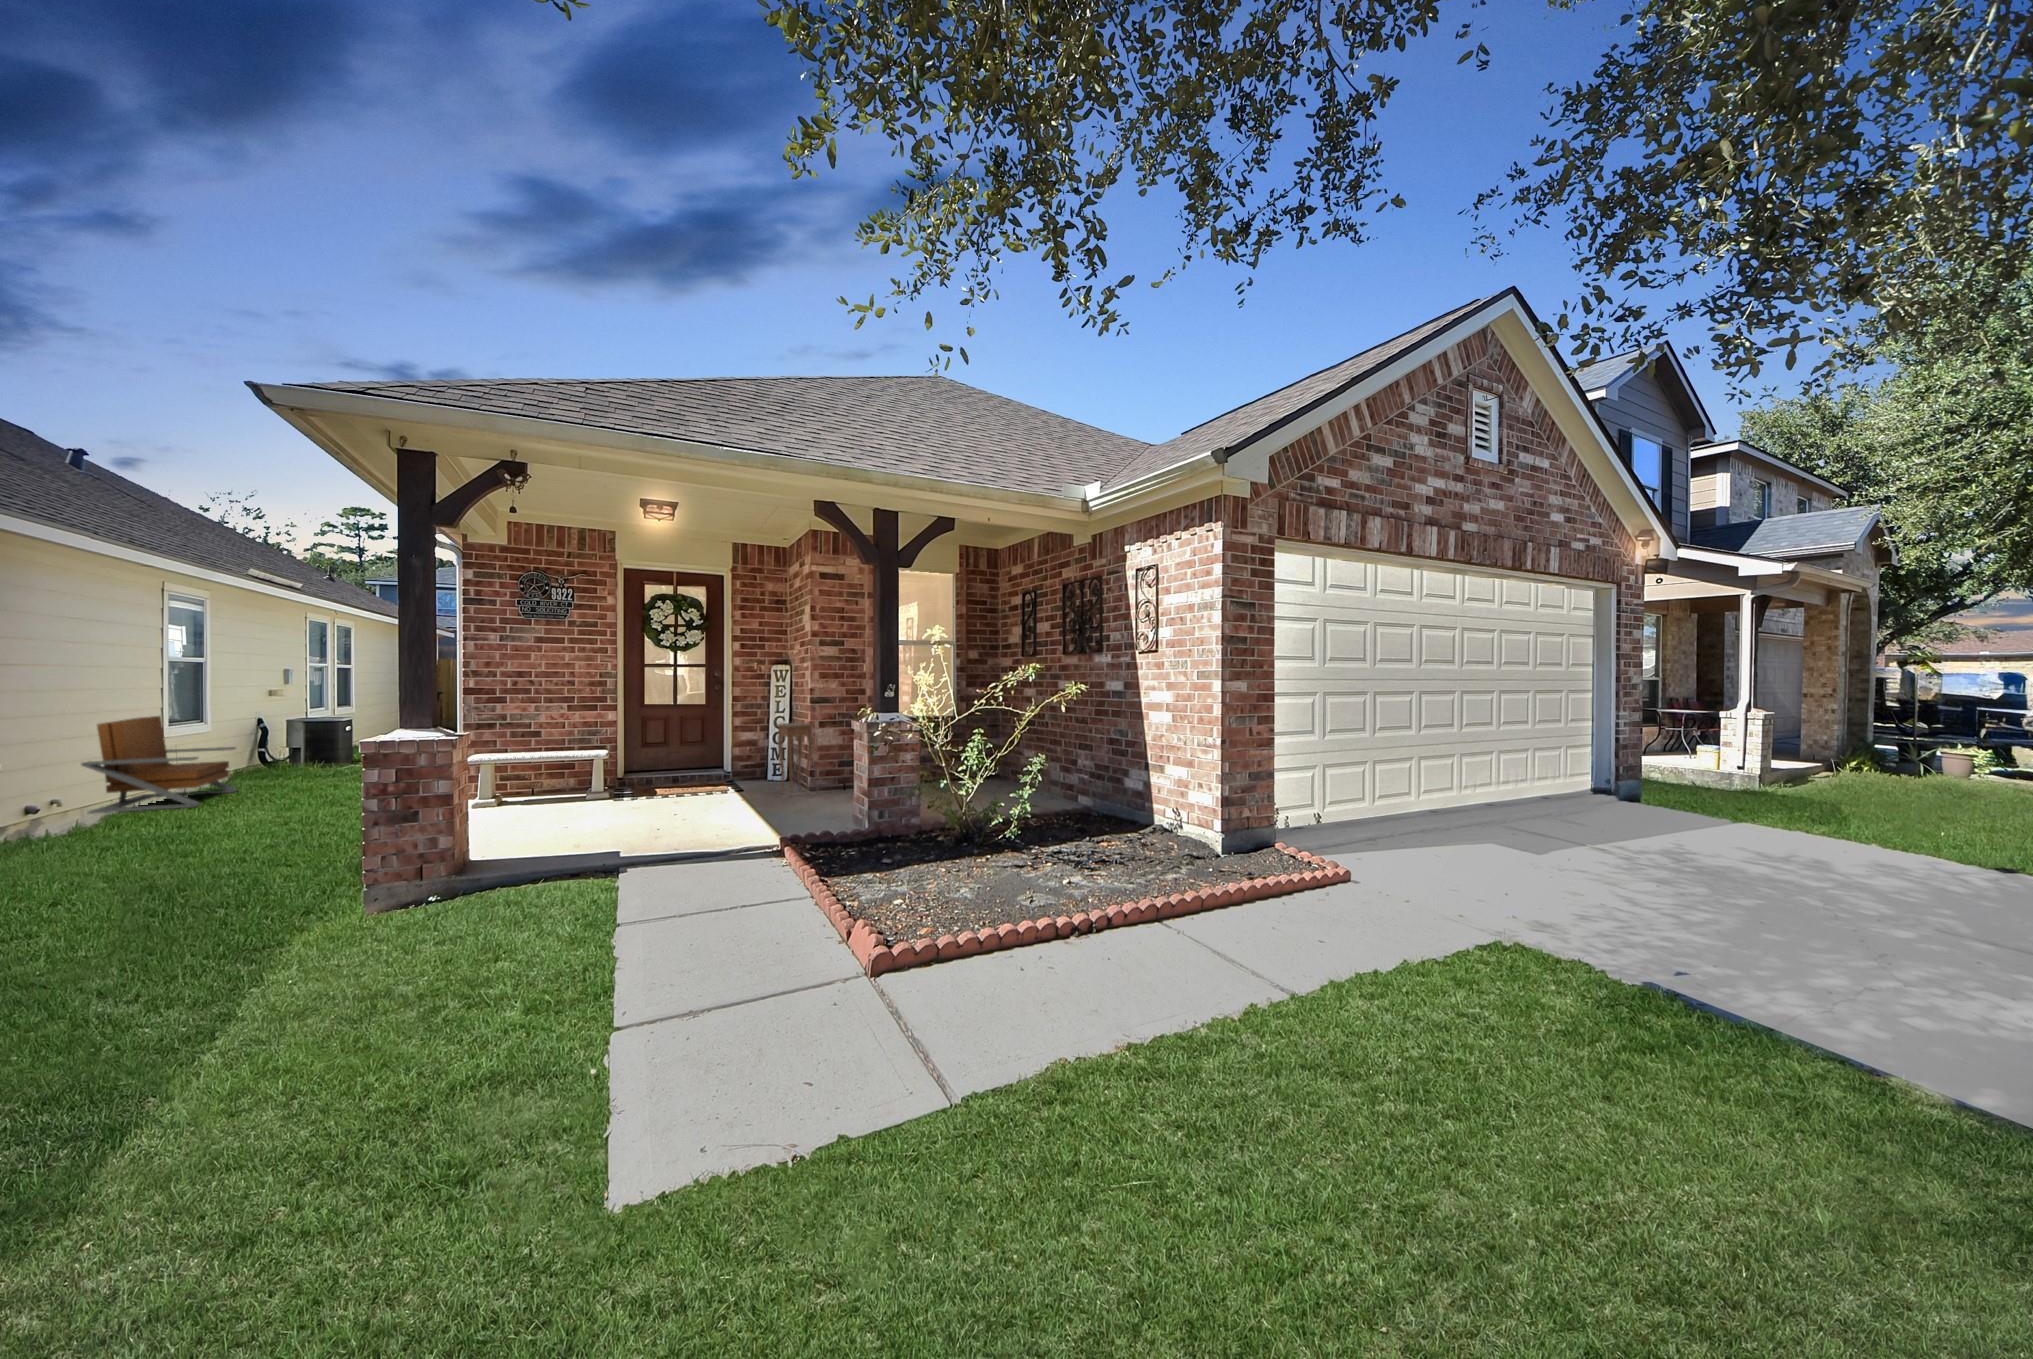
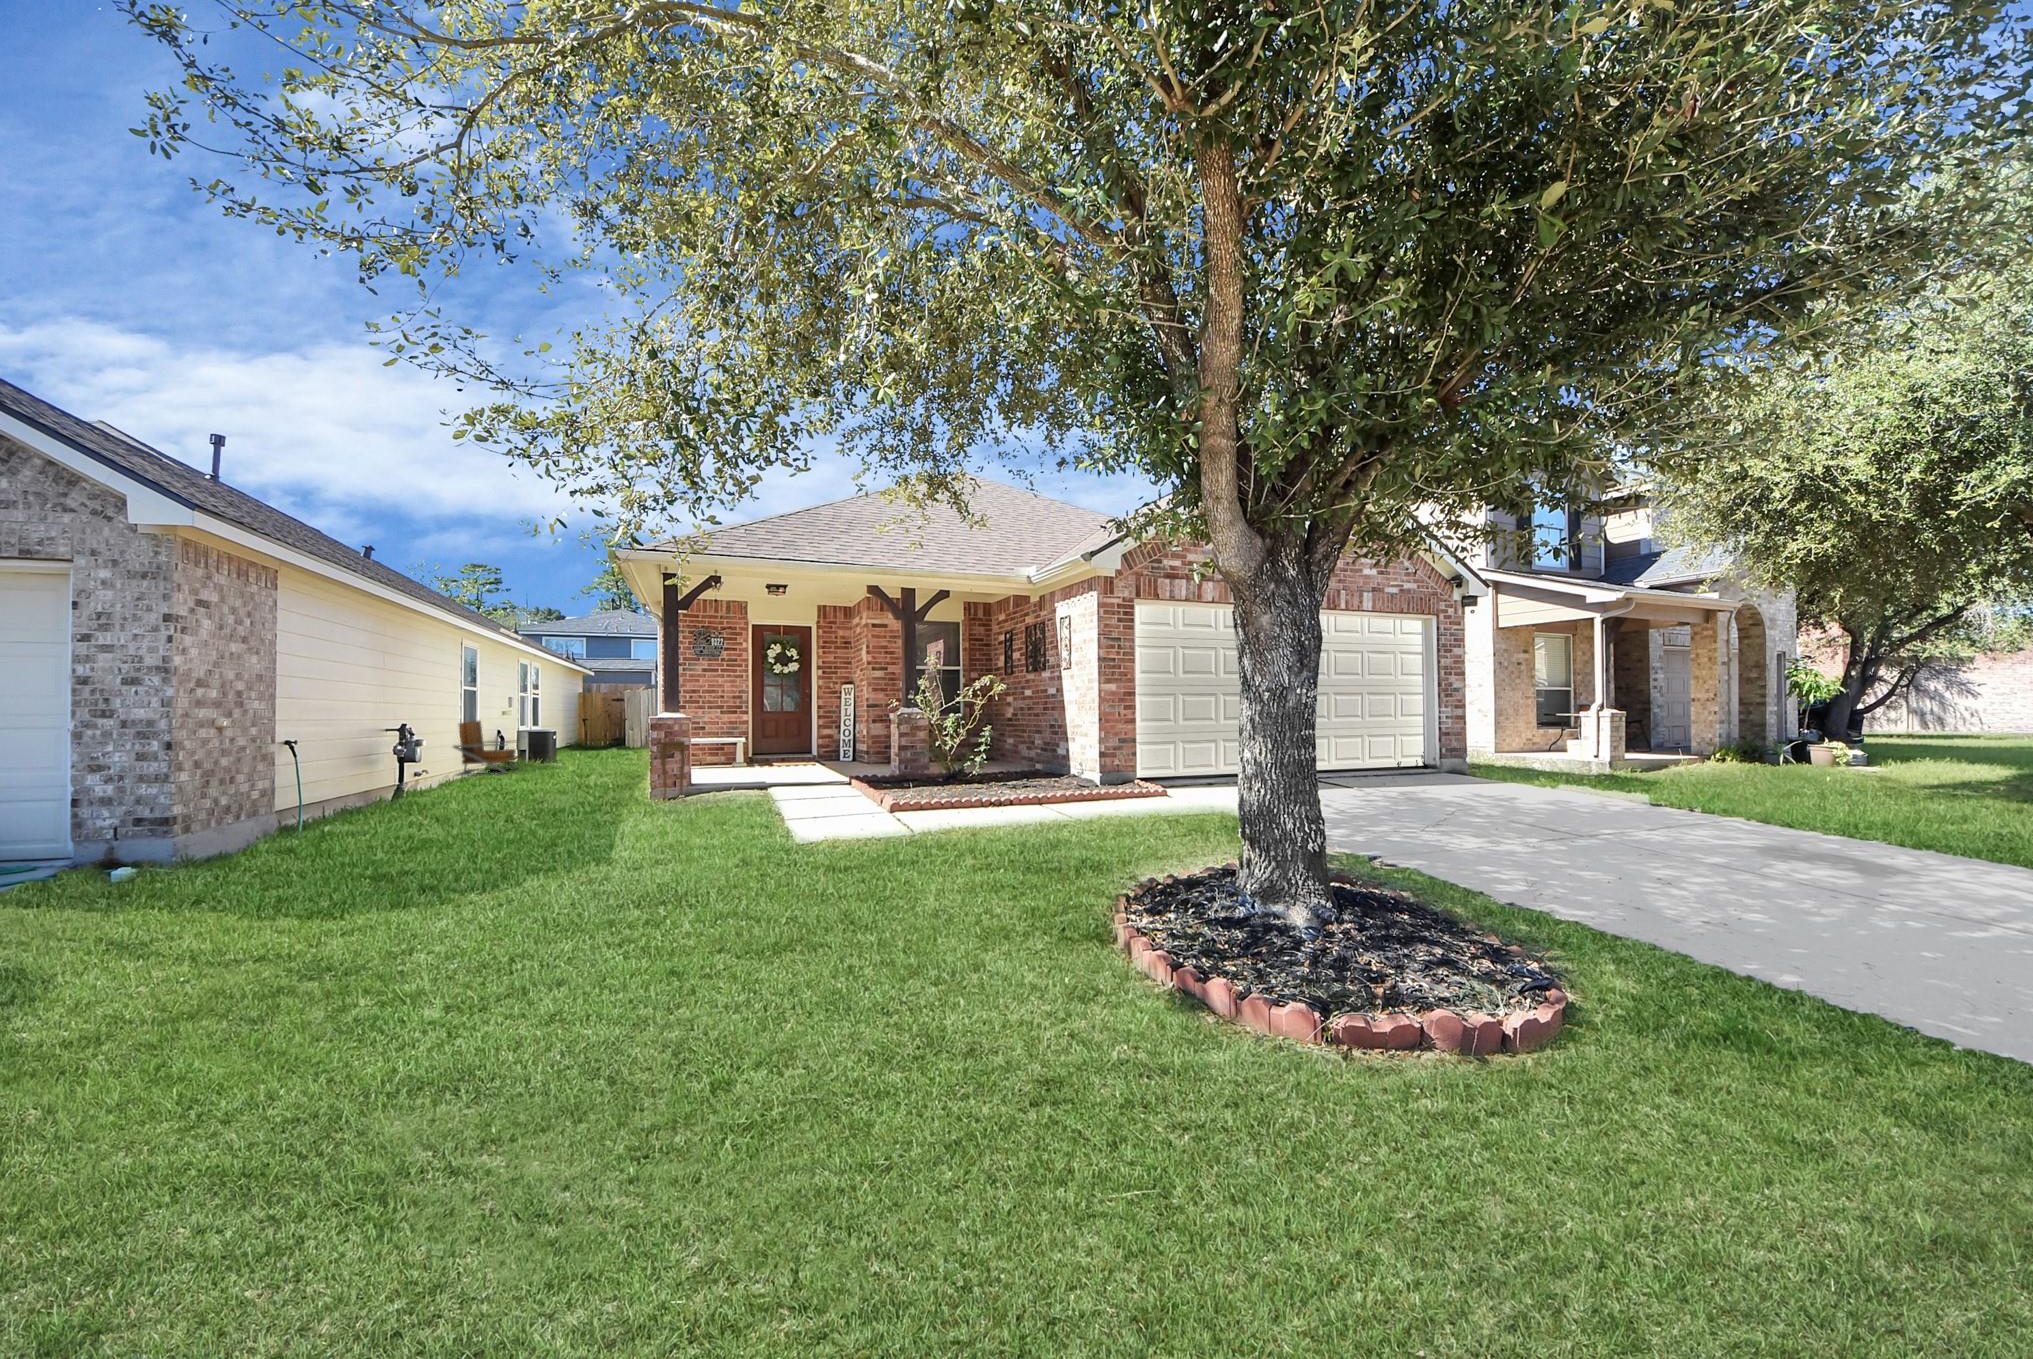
side table: present [777,722,813,794] -> present [660,741,686,800]

